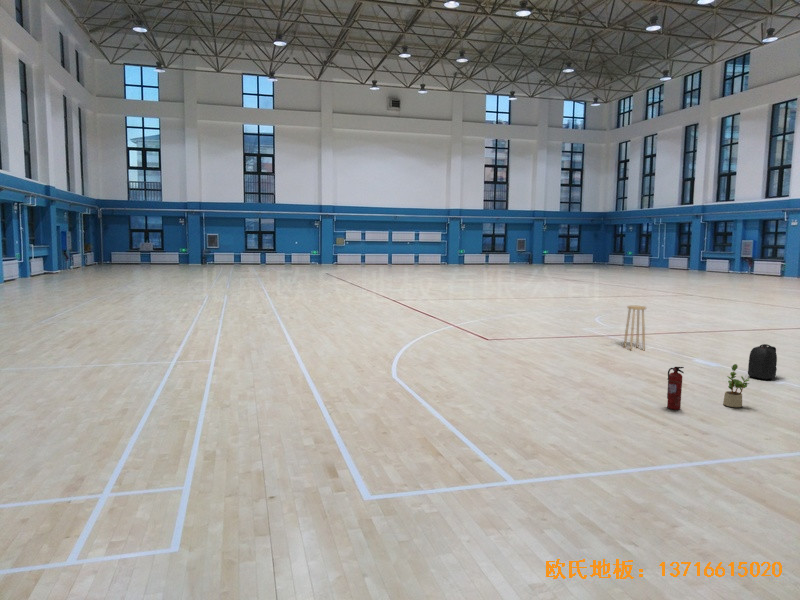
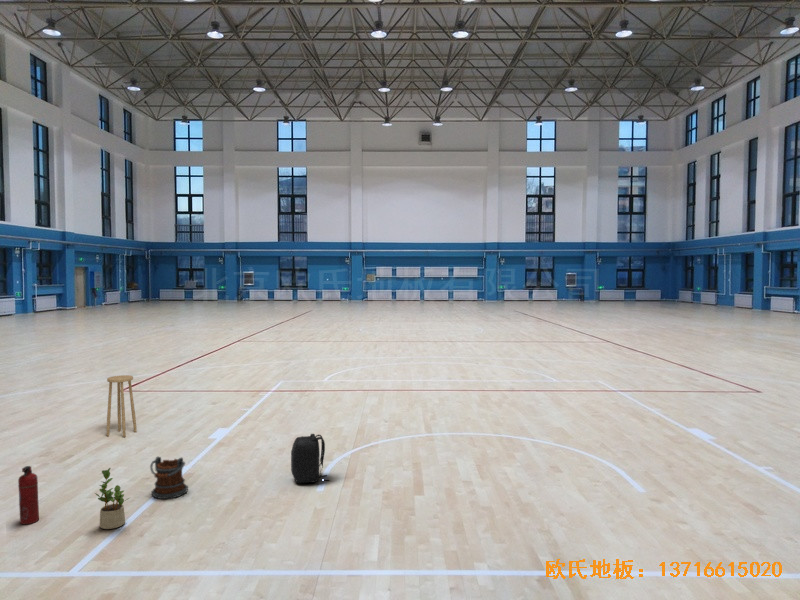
stool: present [624,306,646,350] -> present [107,375,137,437]
bucket: none [688,363,719,392] -> present [150,457,188,499]

